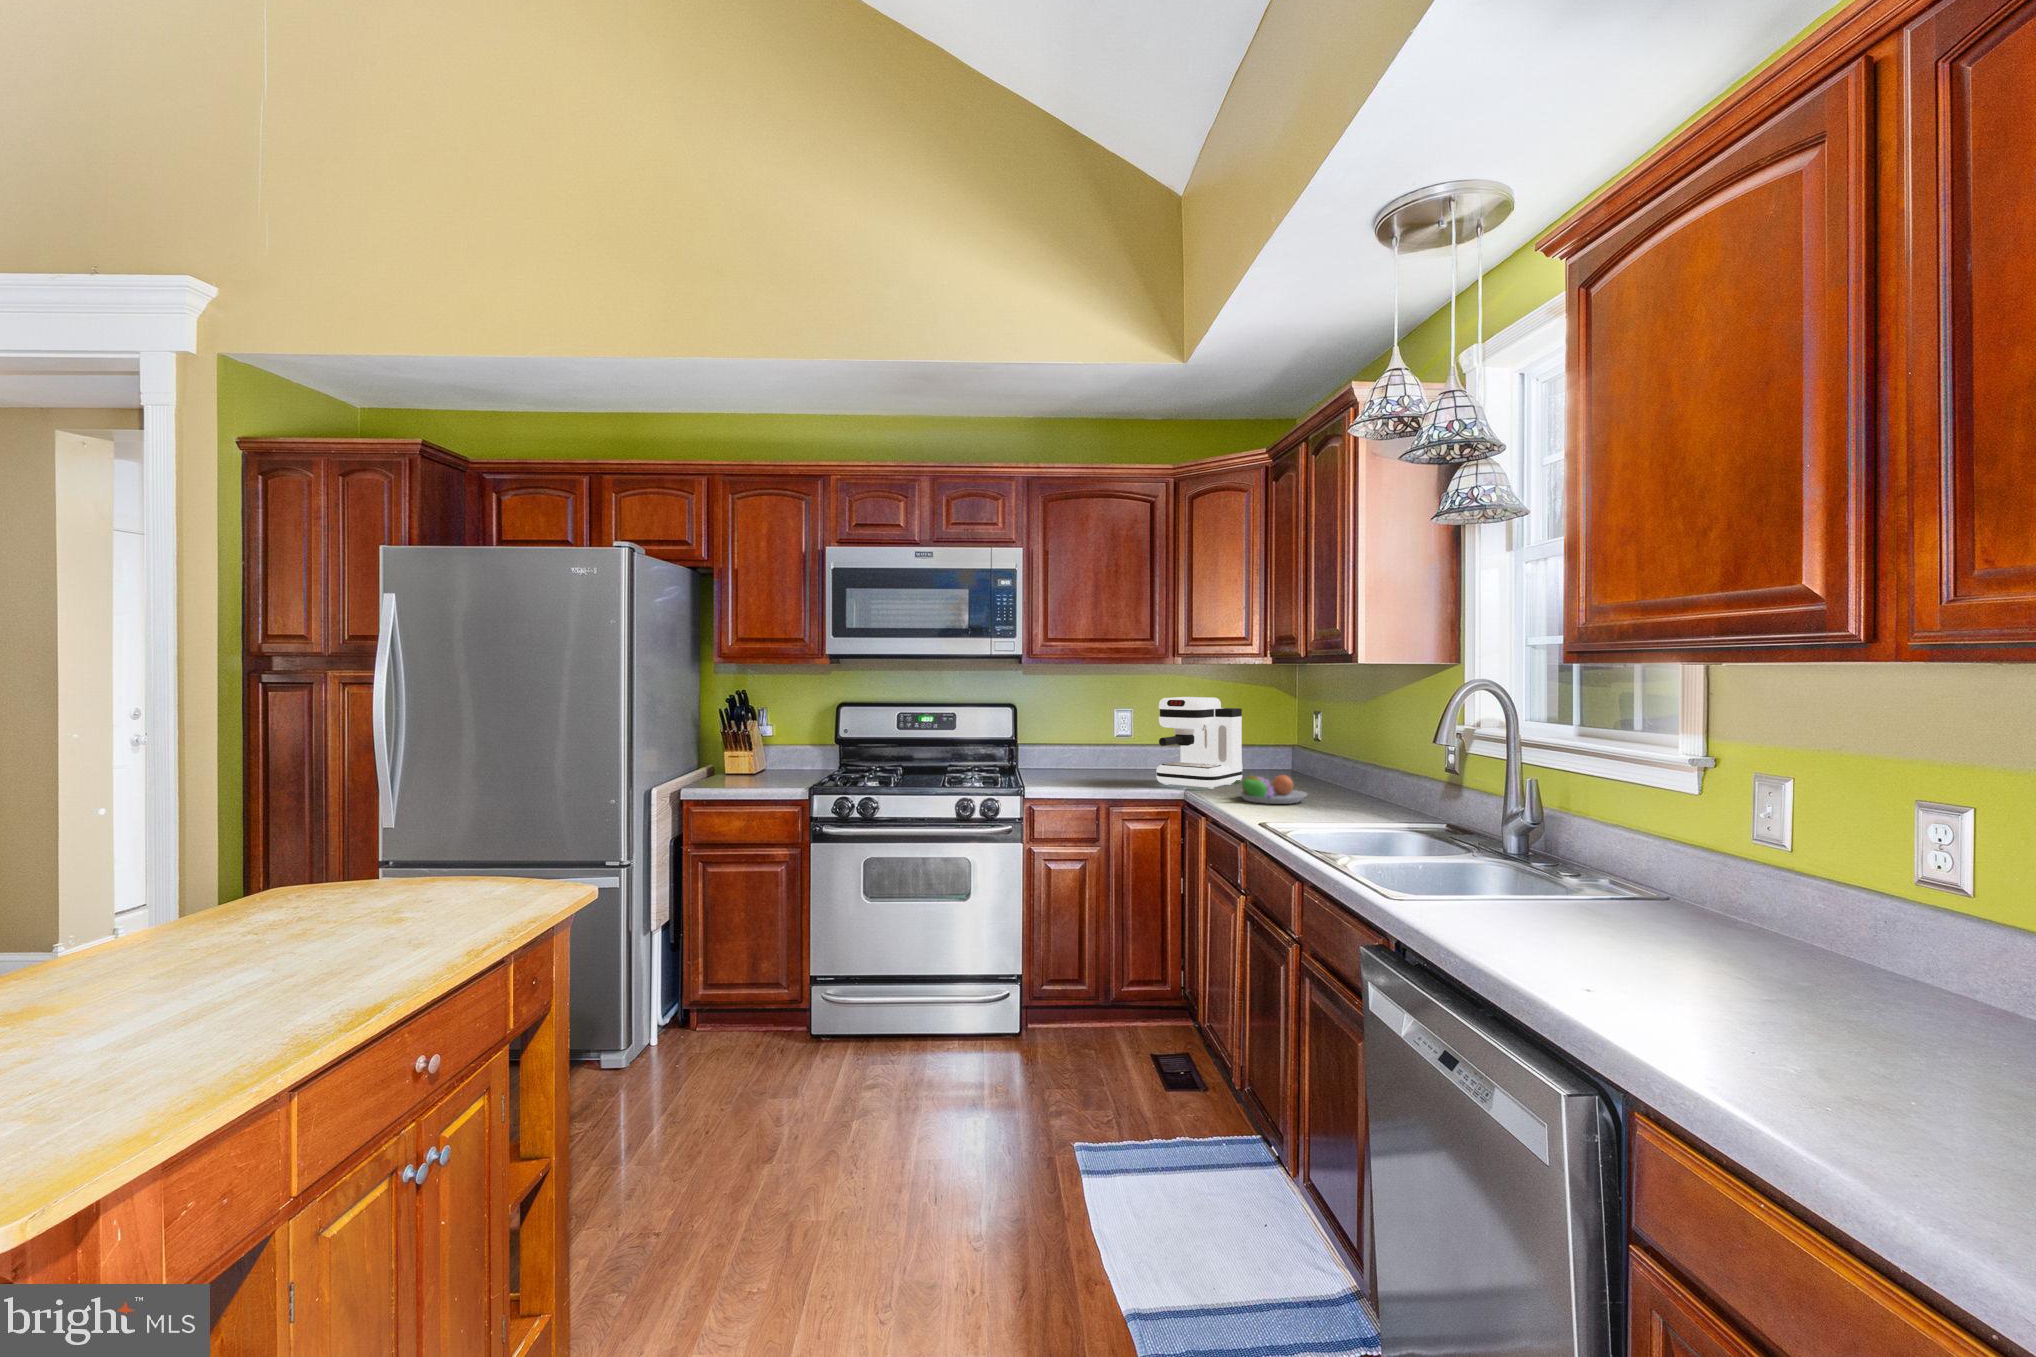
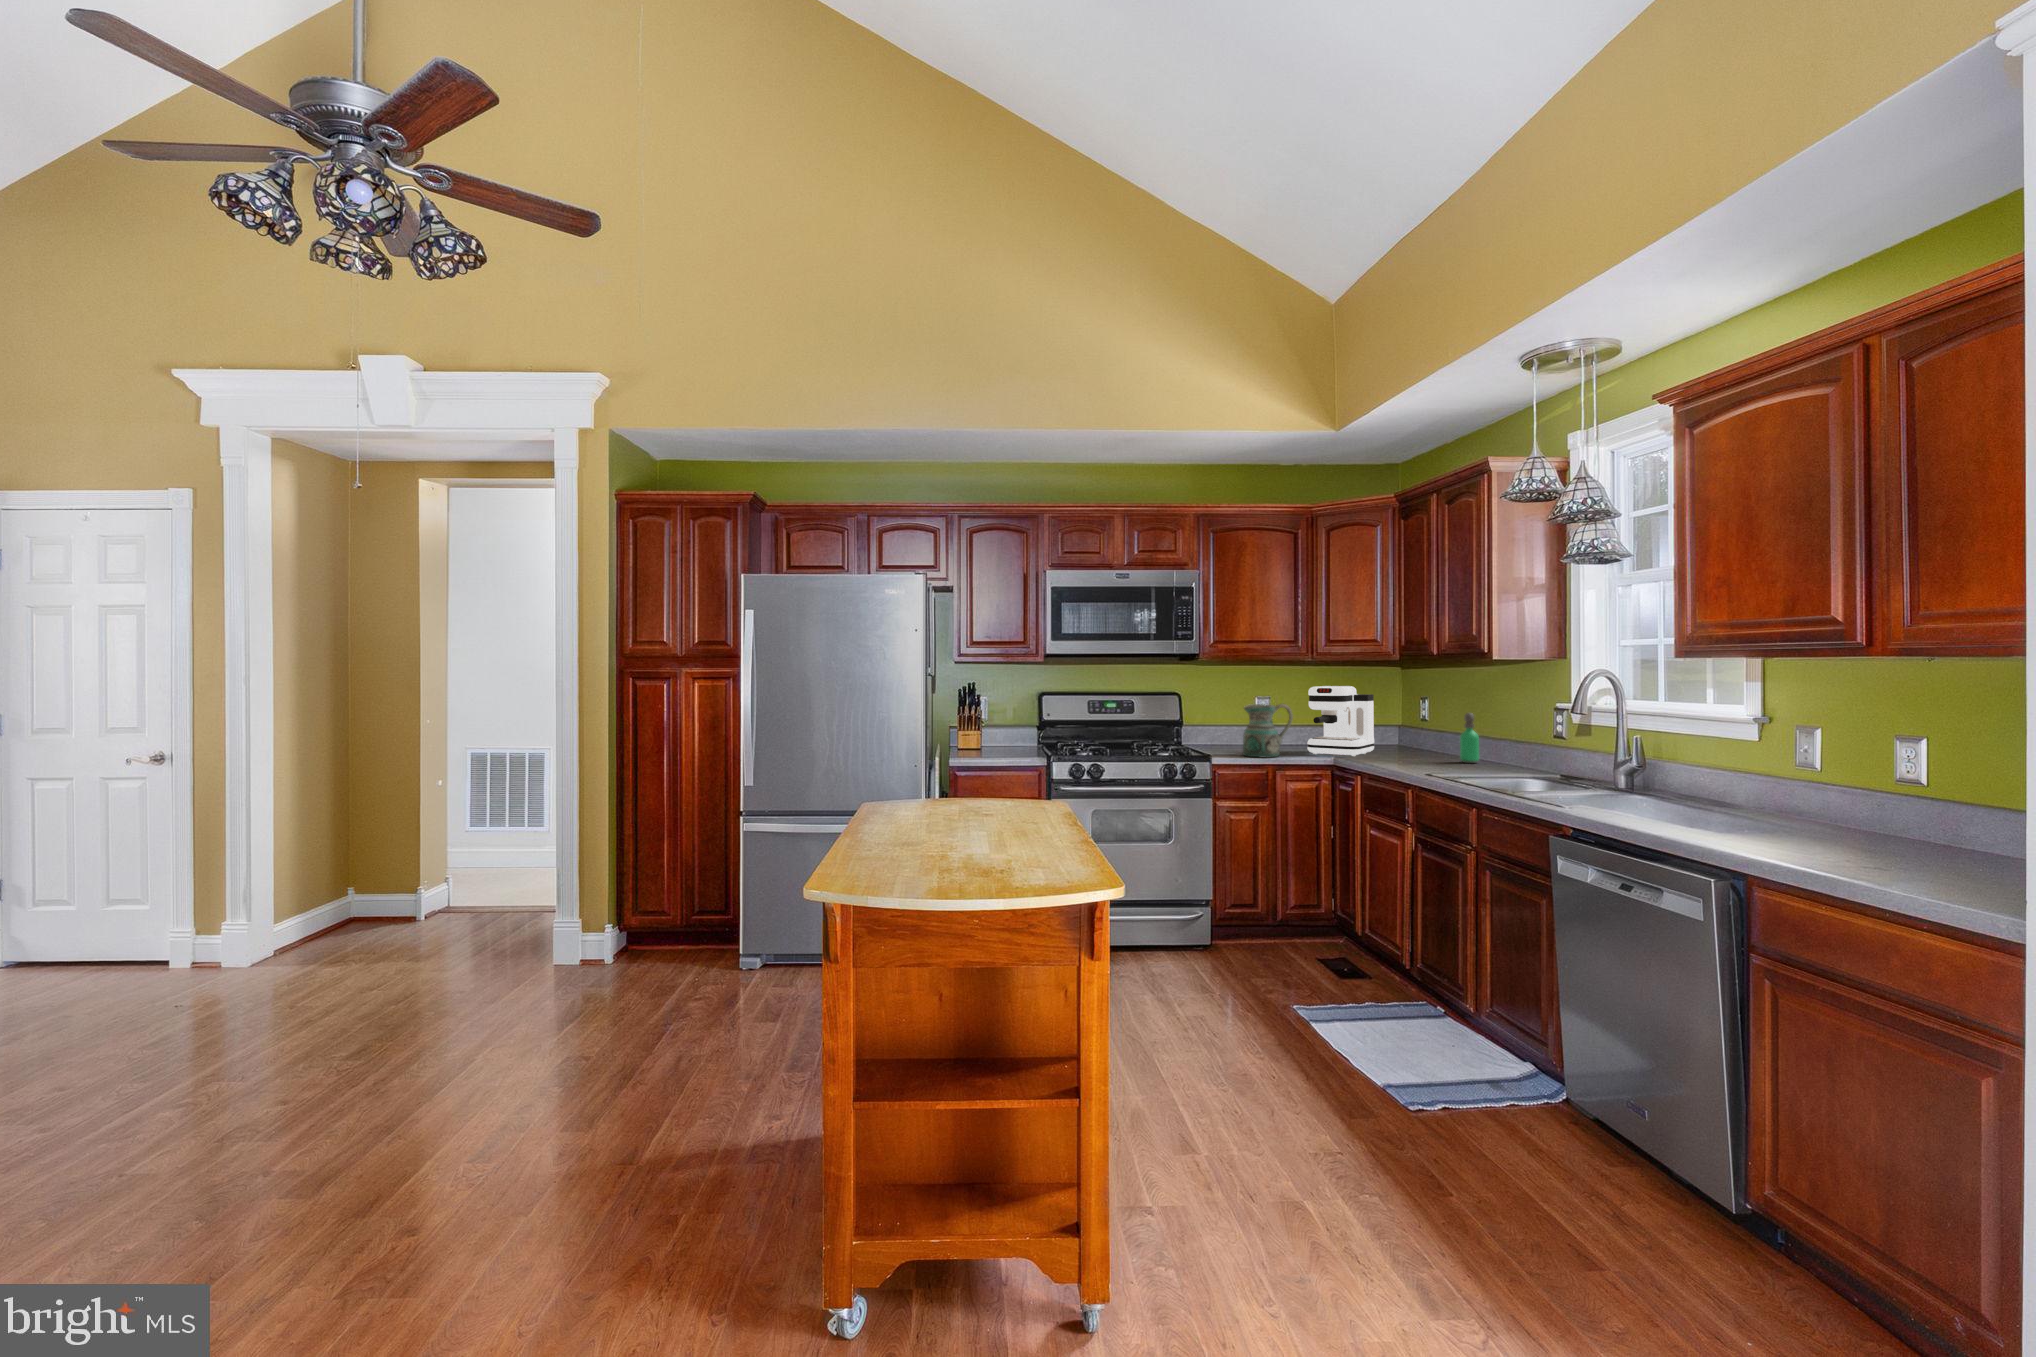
ceramic pitcher: none [1070,720,1134,790] -> present [1243,704,1293,758]
soap dispenser: none [1339,735,1363,801] -> present [1460,713,1479,763]
fruit bowl: present [1235,772,1307,804] -> none [1381,741,1438,765]

